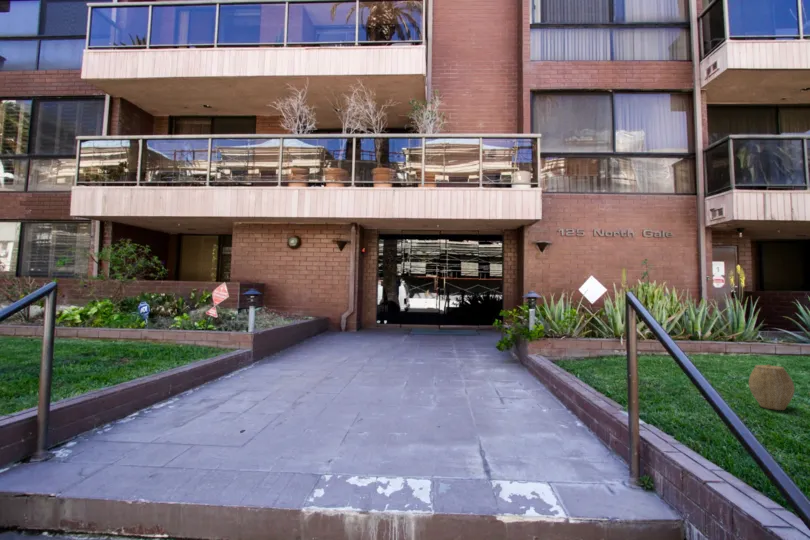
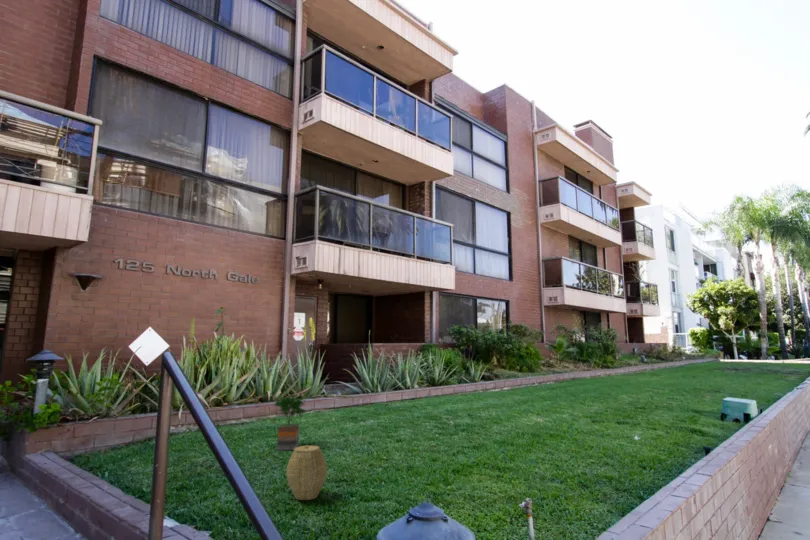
potted tree: none [715,330,754,376] -> present [275,398,305,451]

